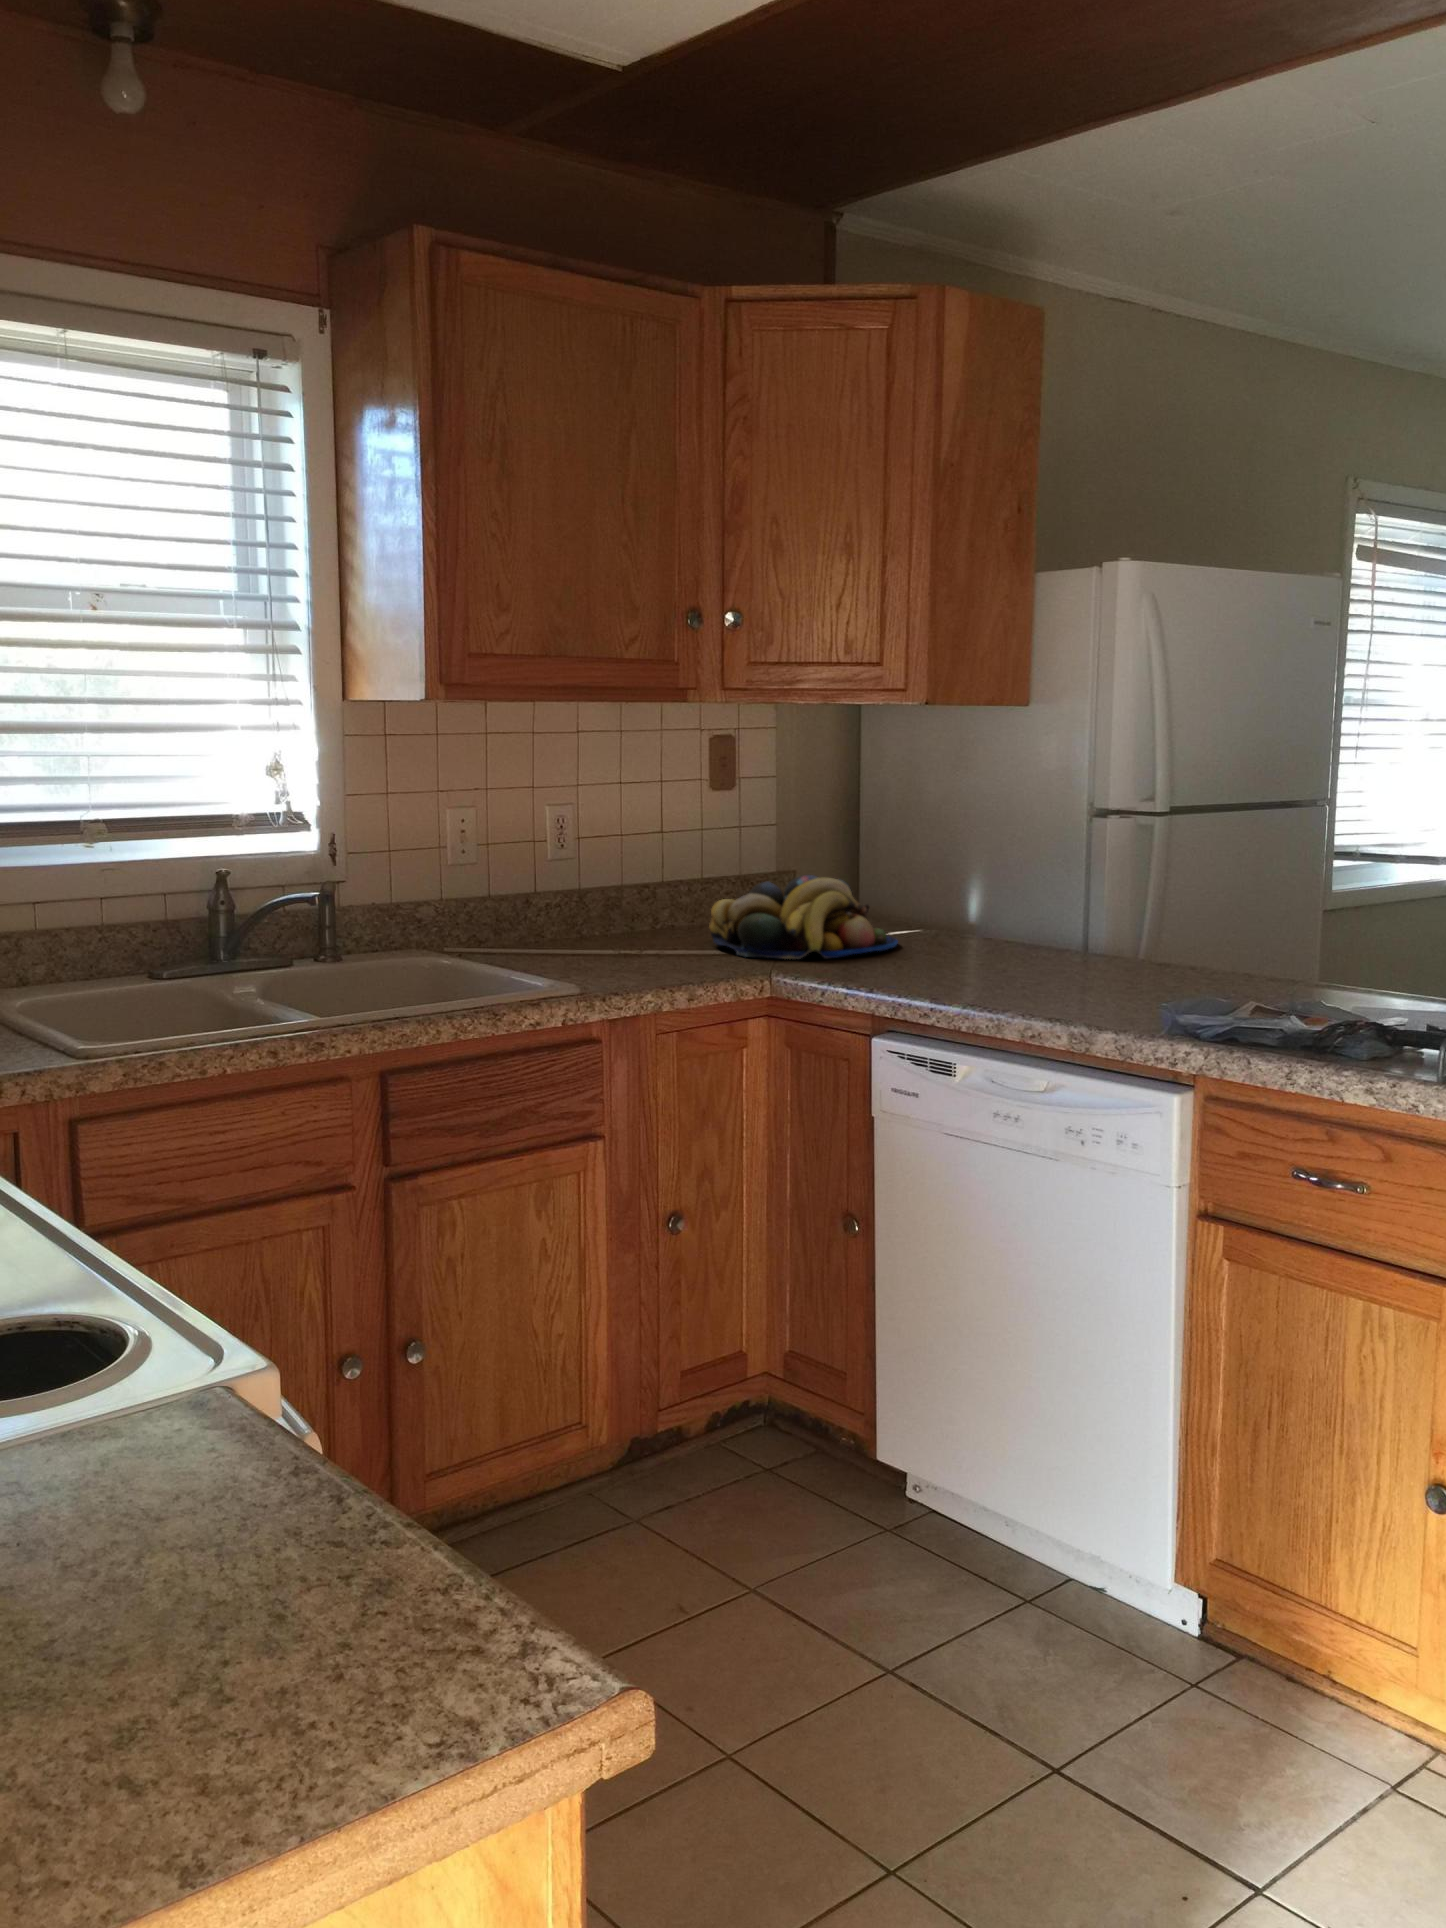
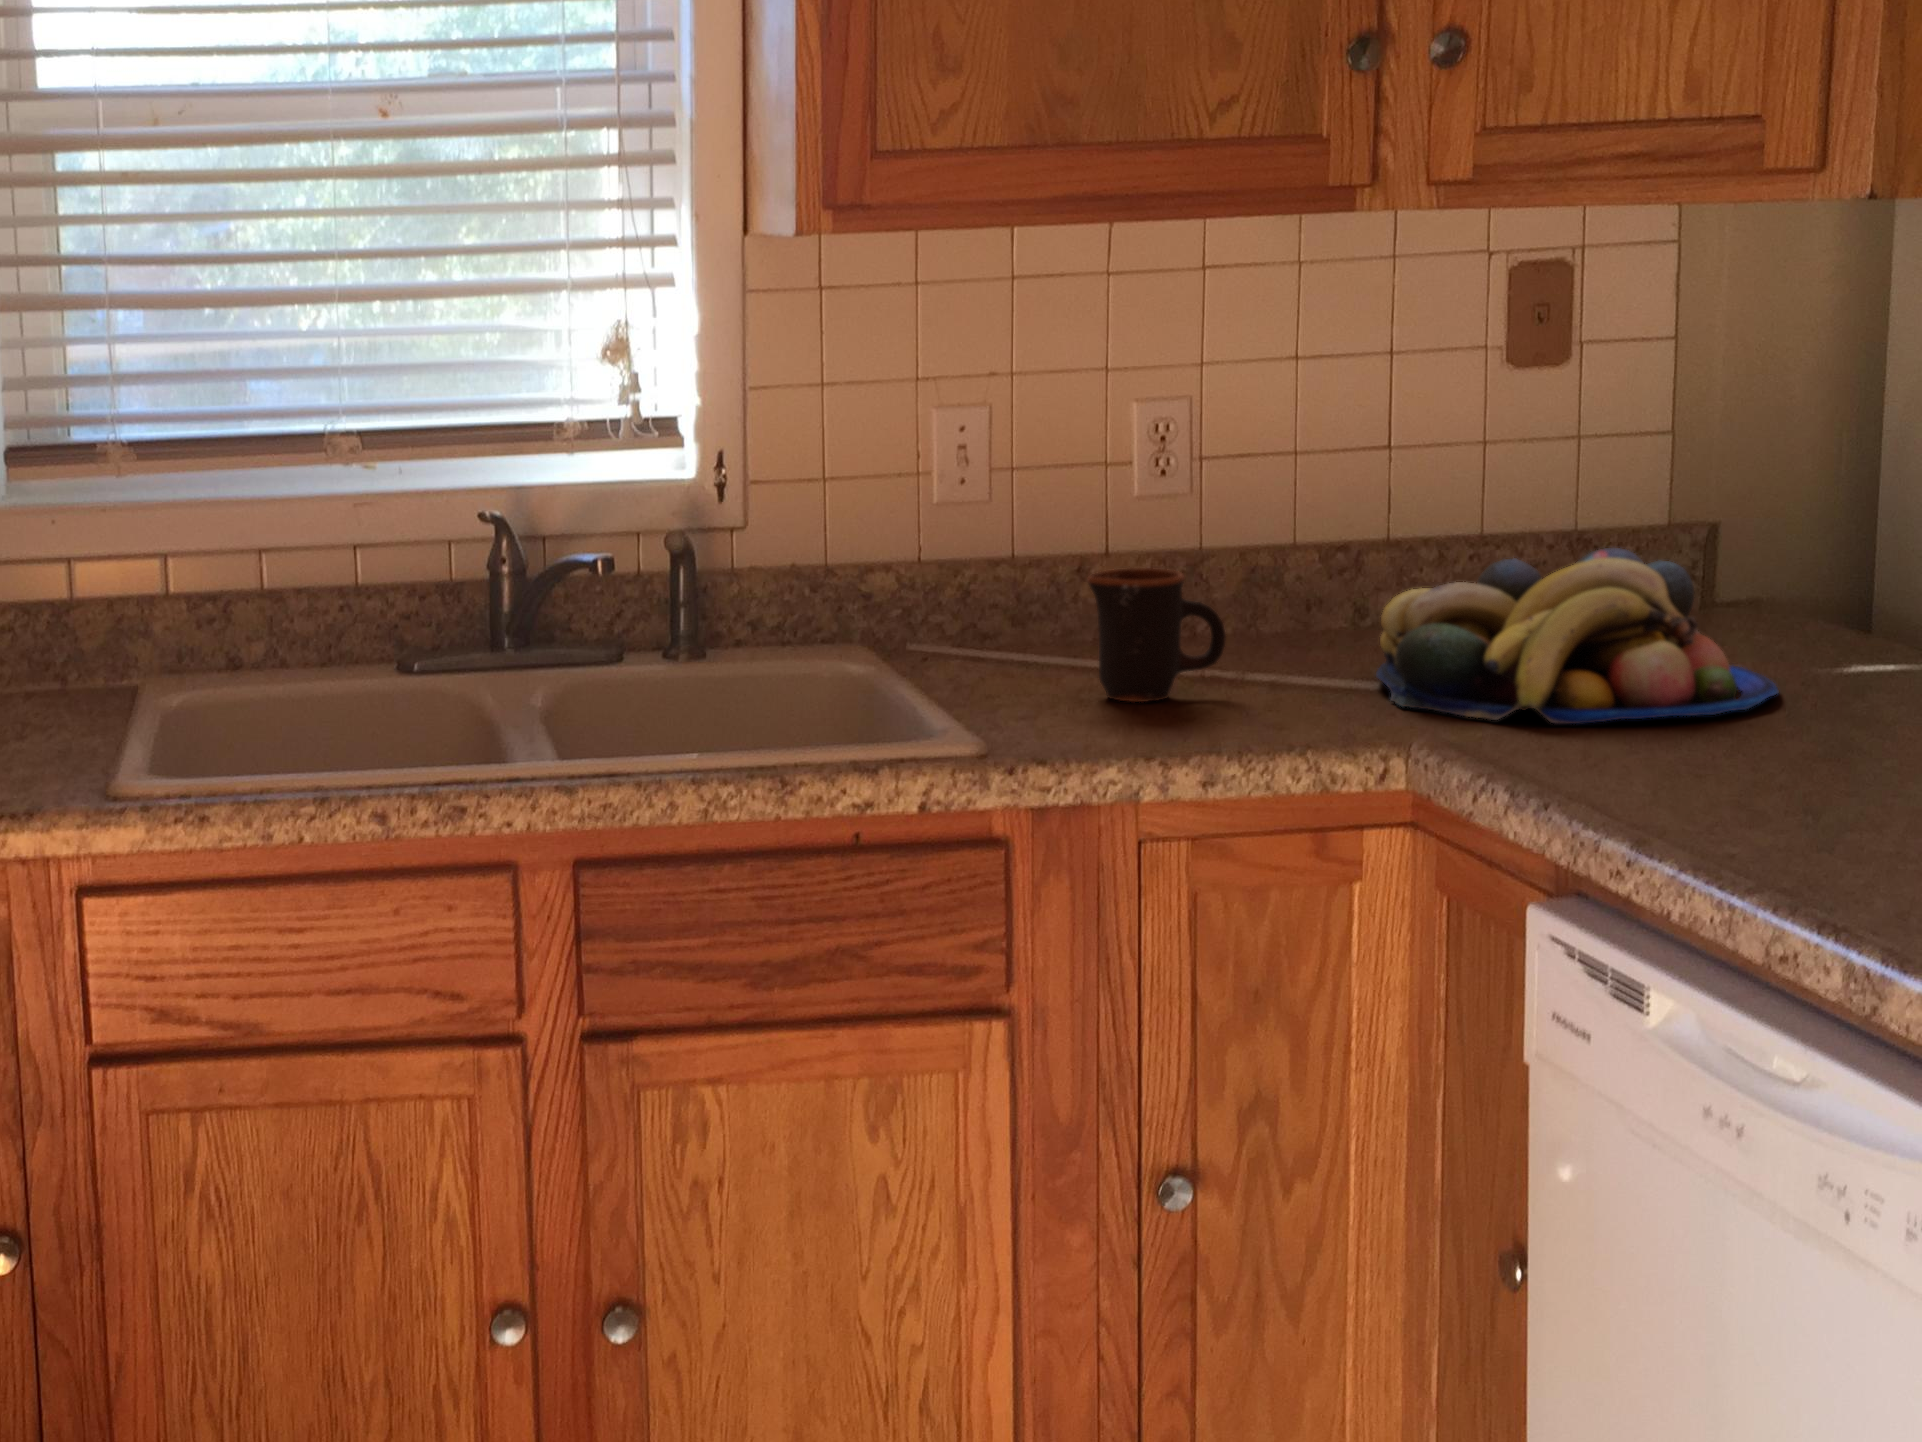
mug: none [587,892,653,964] -> present [1087,568,1226,702]

